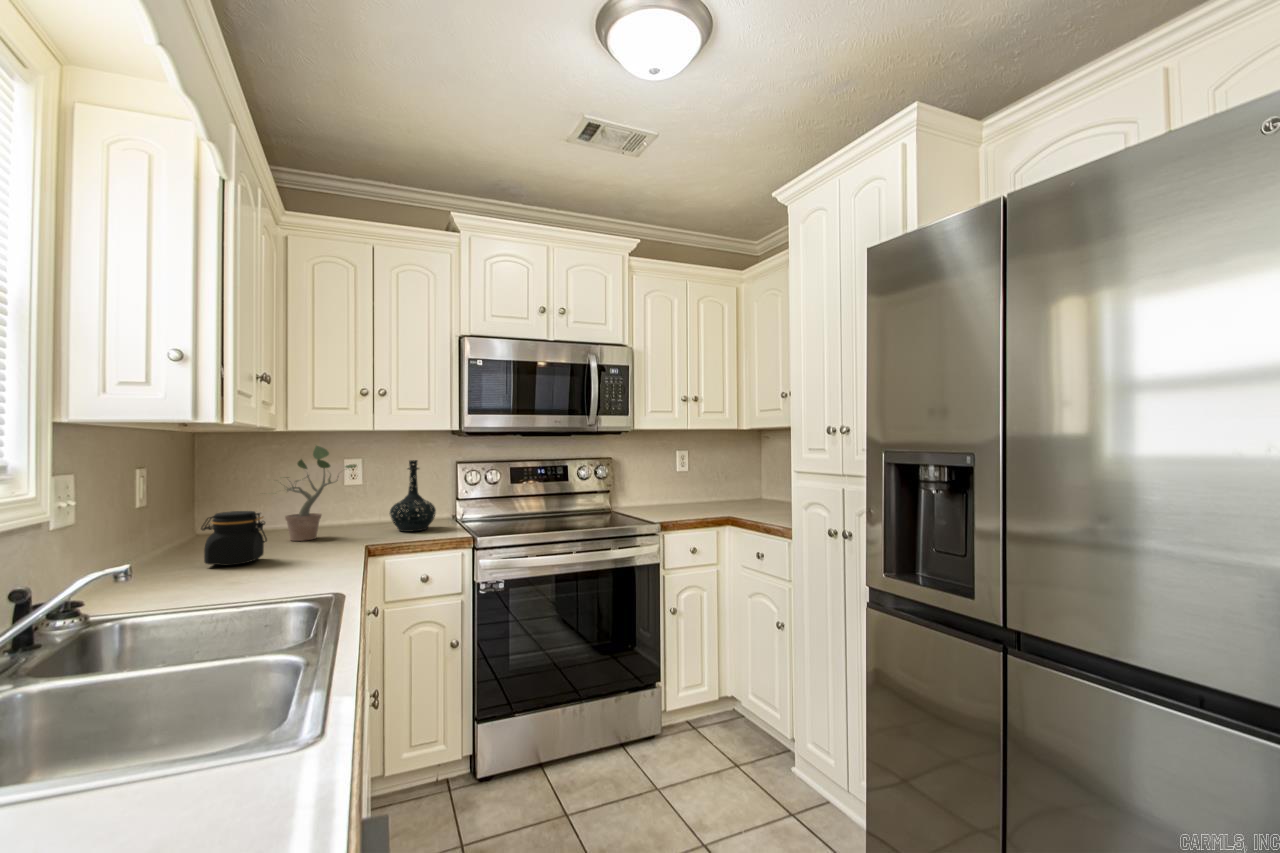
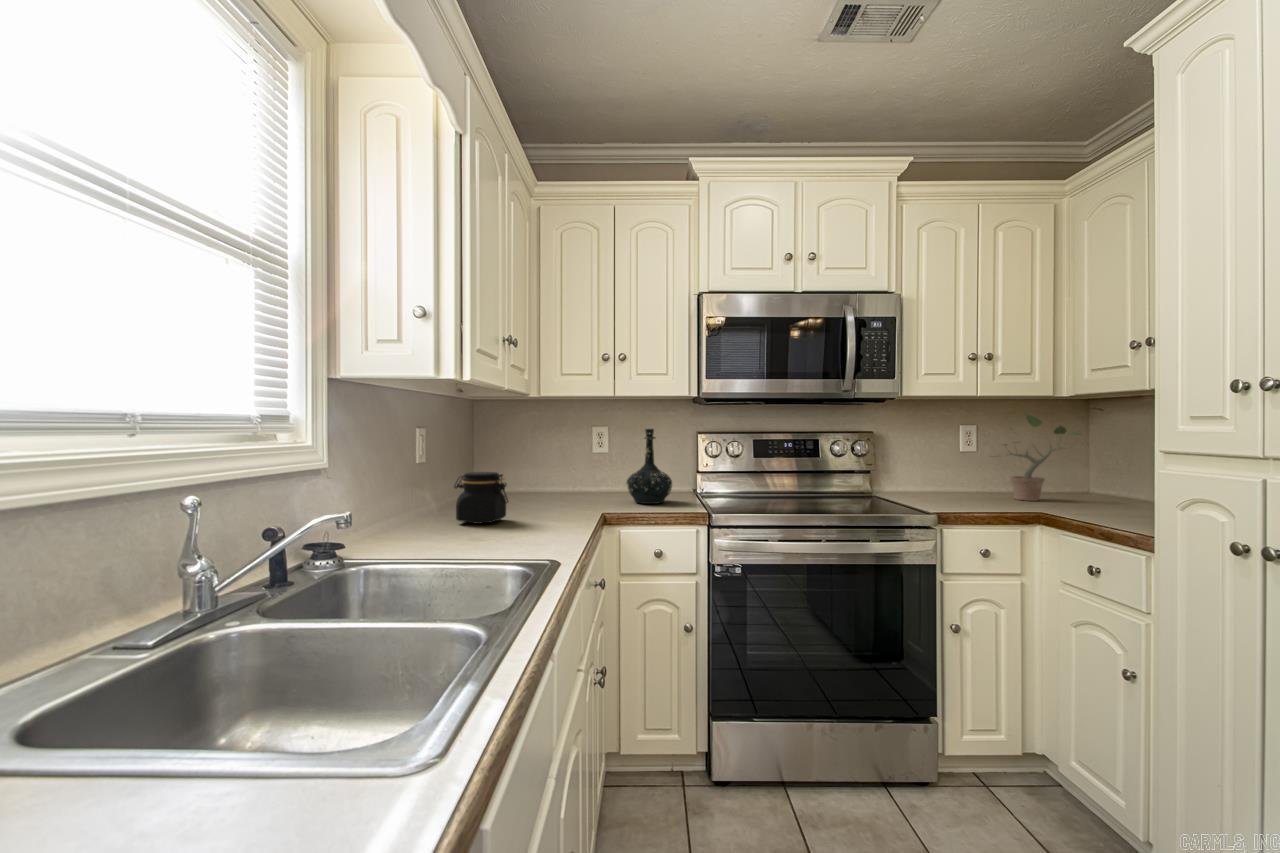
potted plant: present [285,446,357,541] -> present [1005,414,1081,501]

